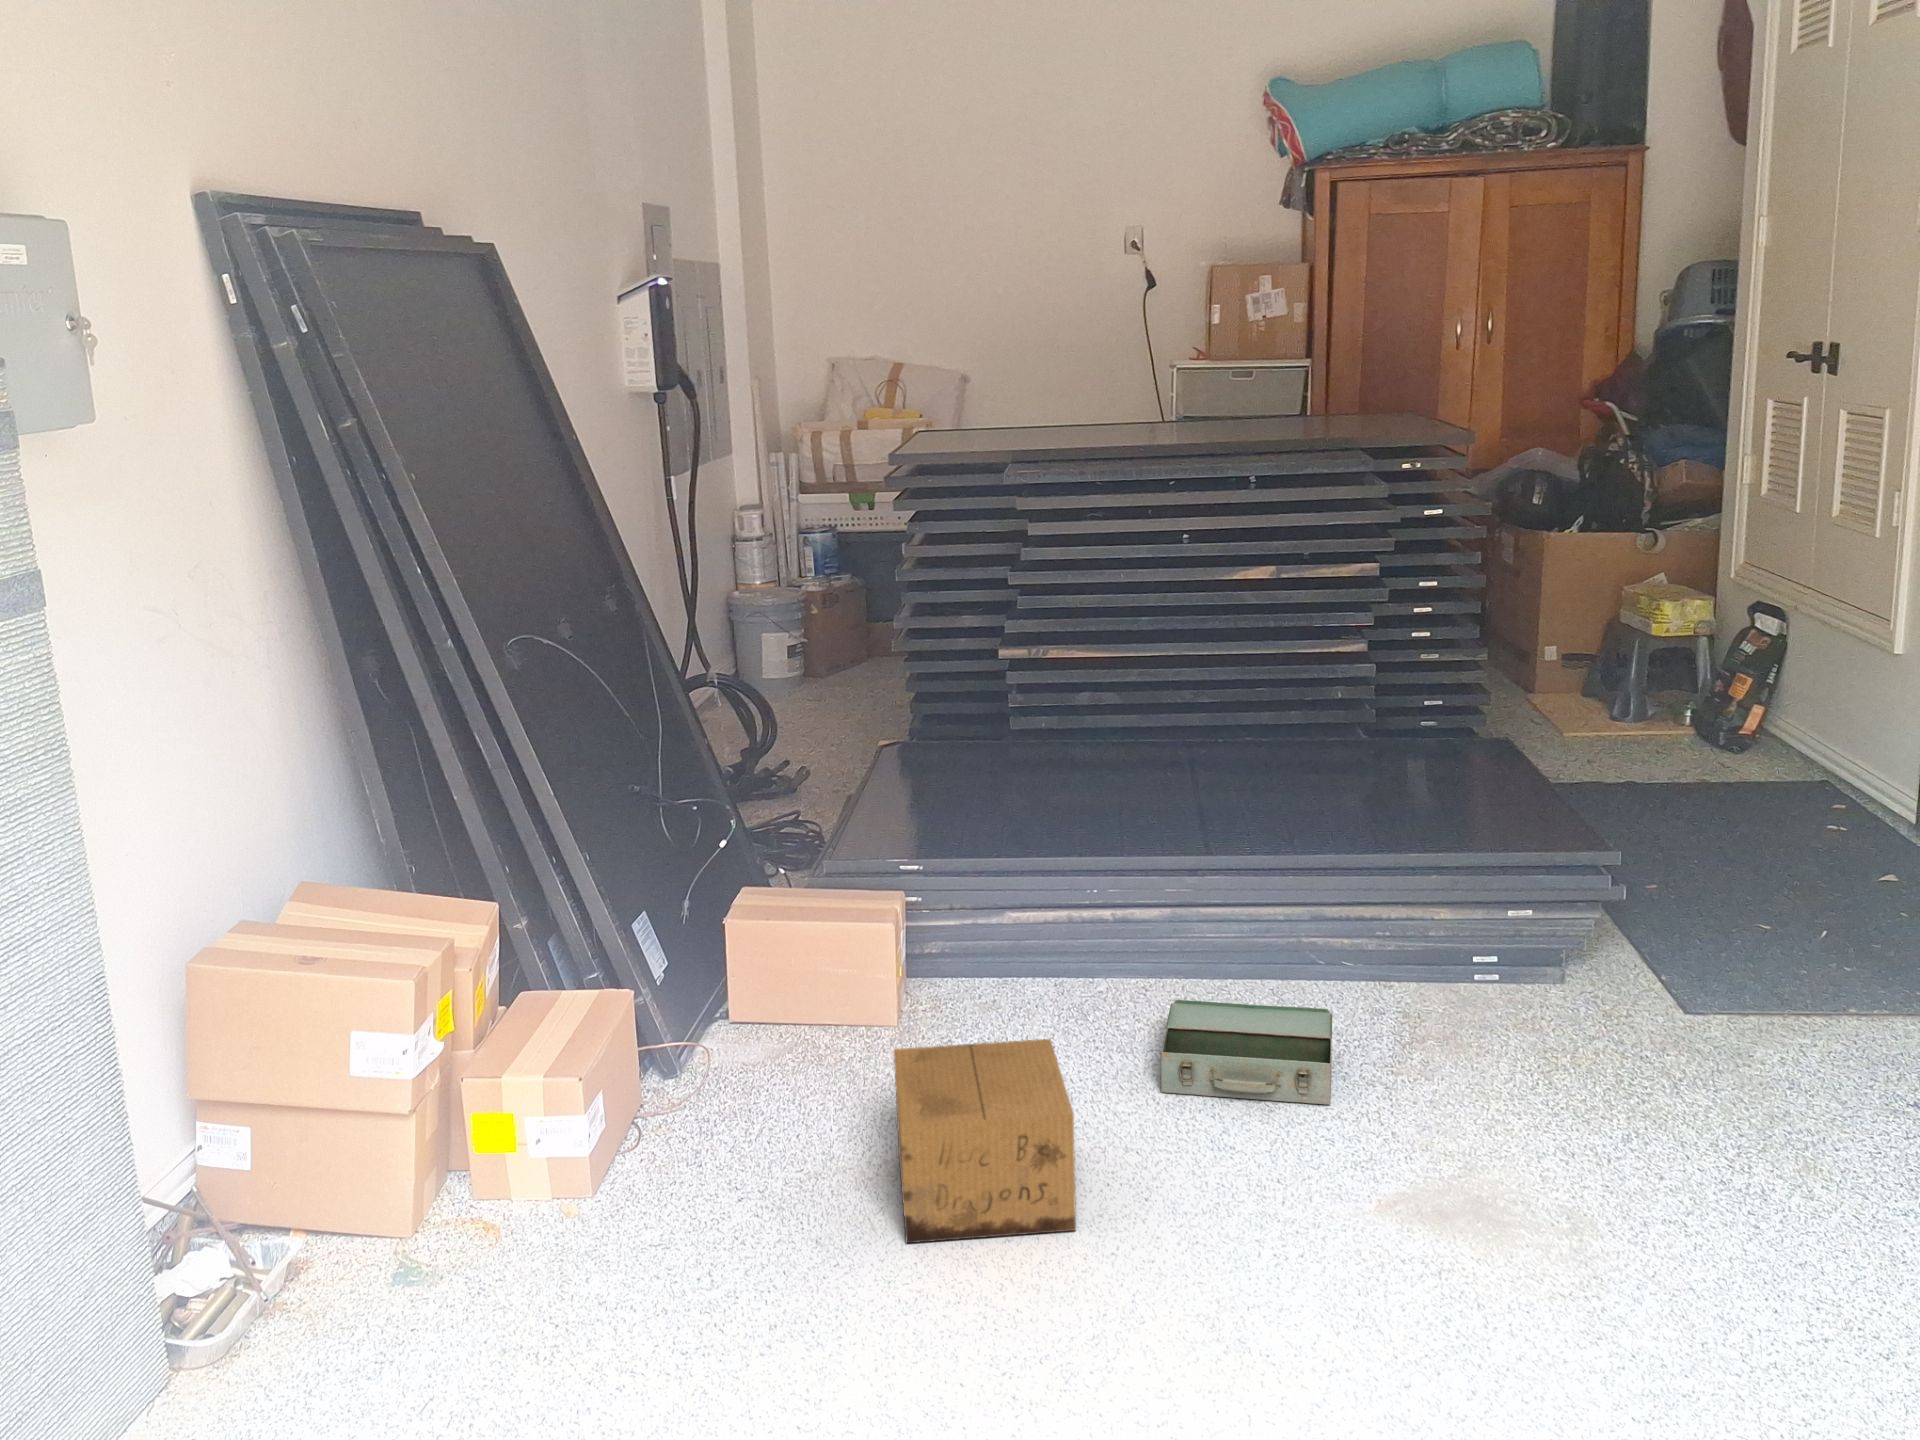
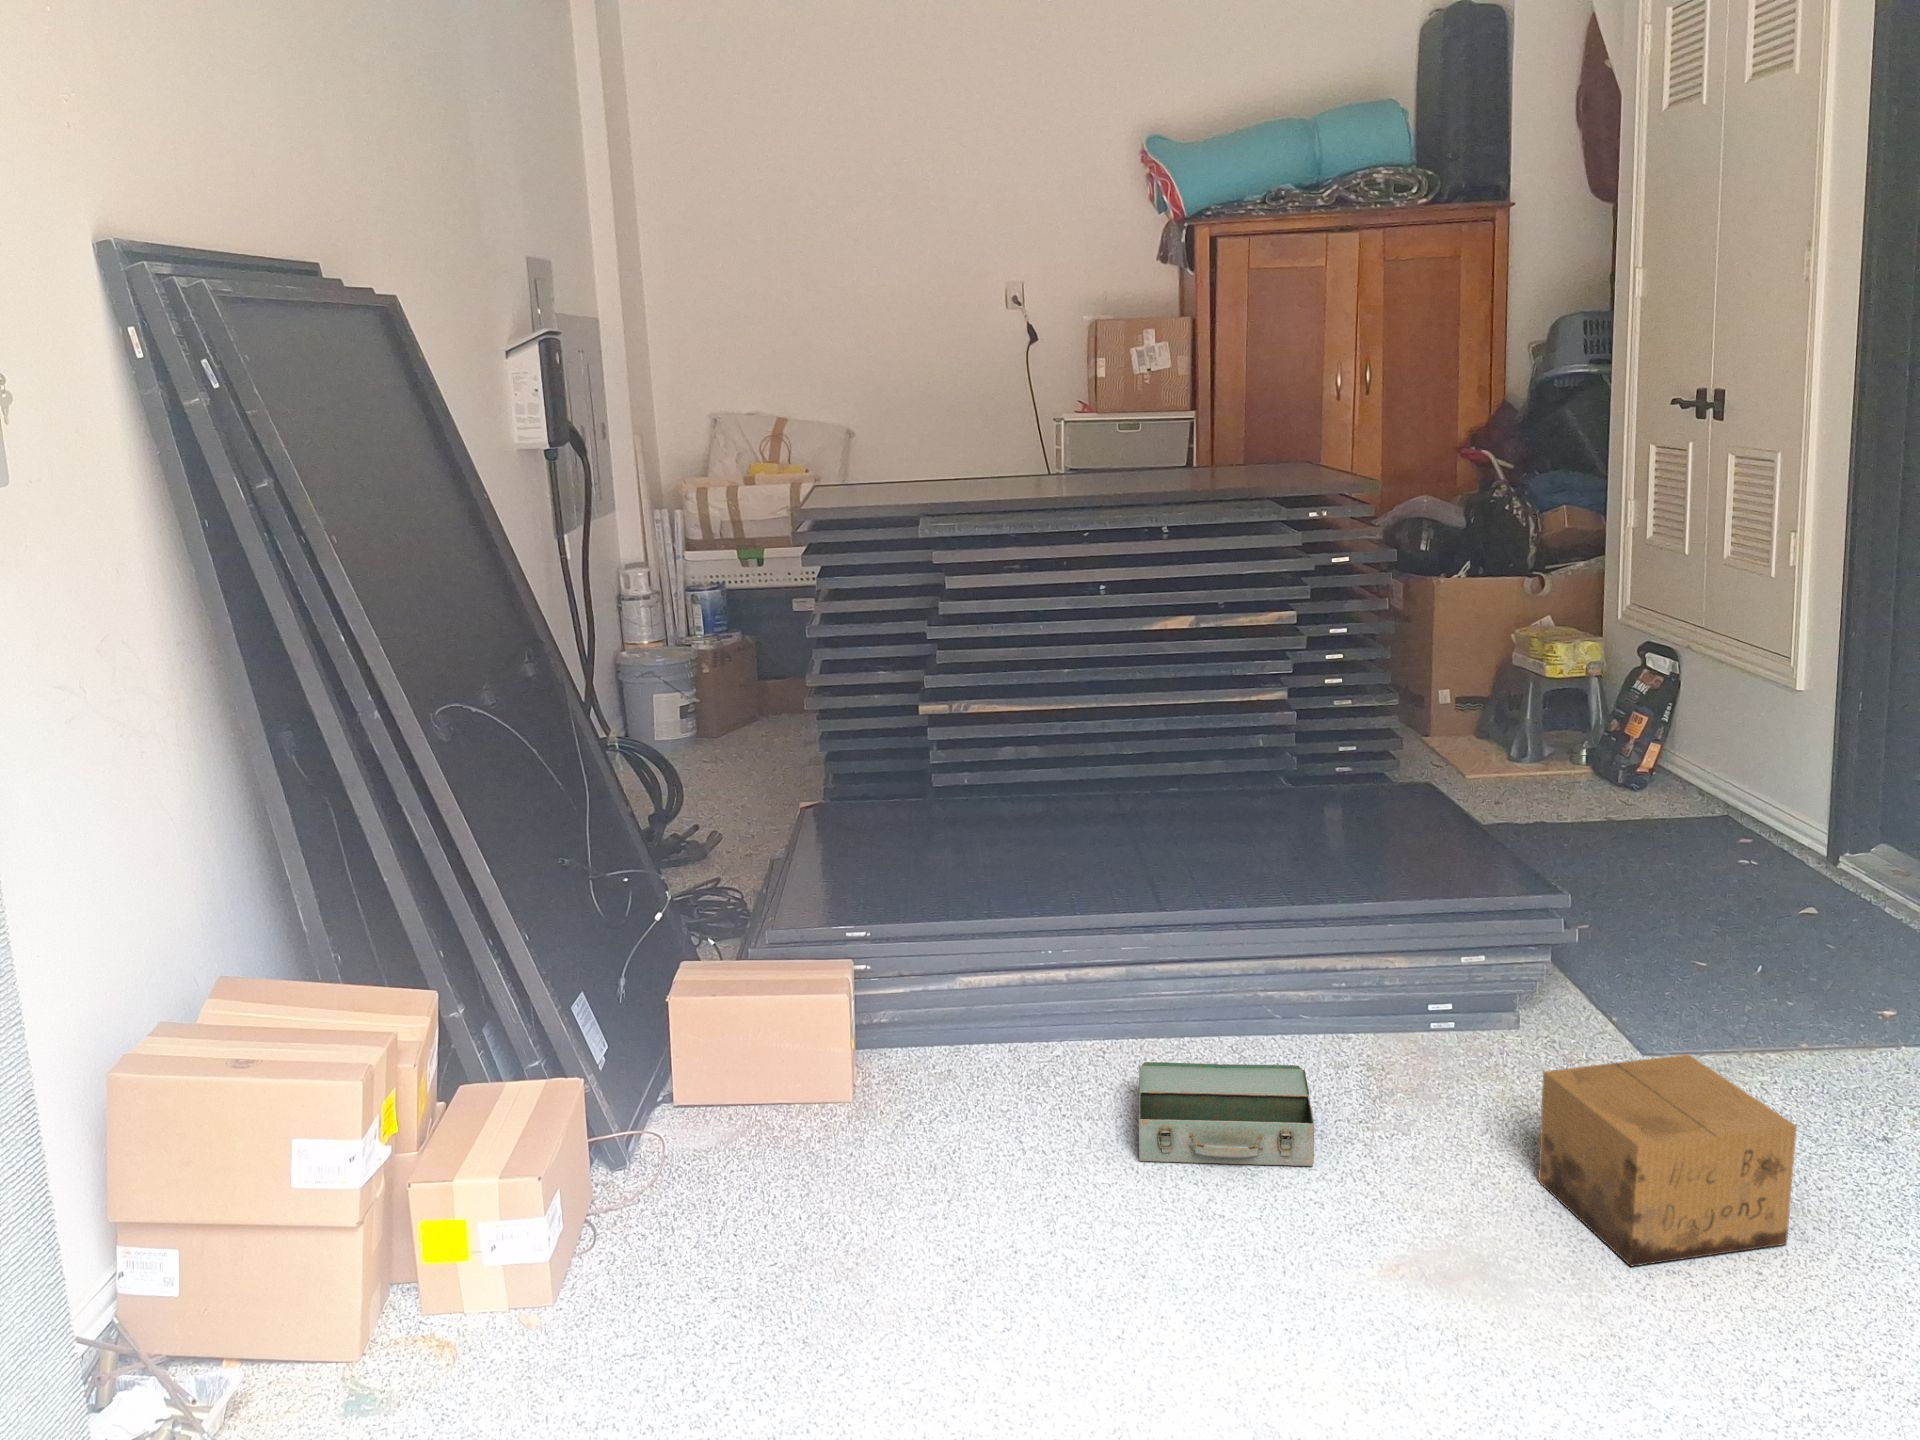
cardboard box: present [894,1039,1076,1243] -> present [1538,1054,1797,1267]

